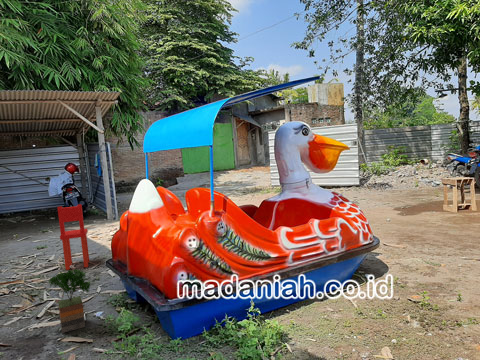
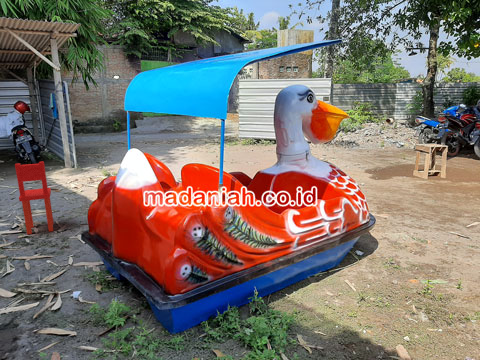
potted tree: present [48,269,90,333] -> none [16,248,69,321]

